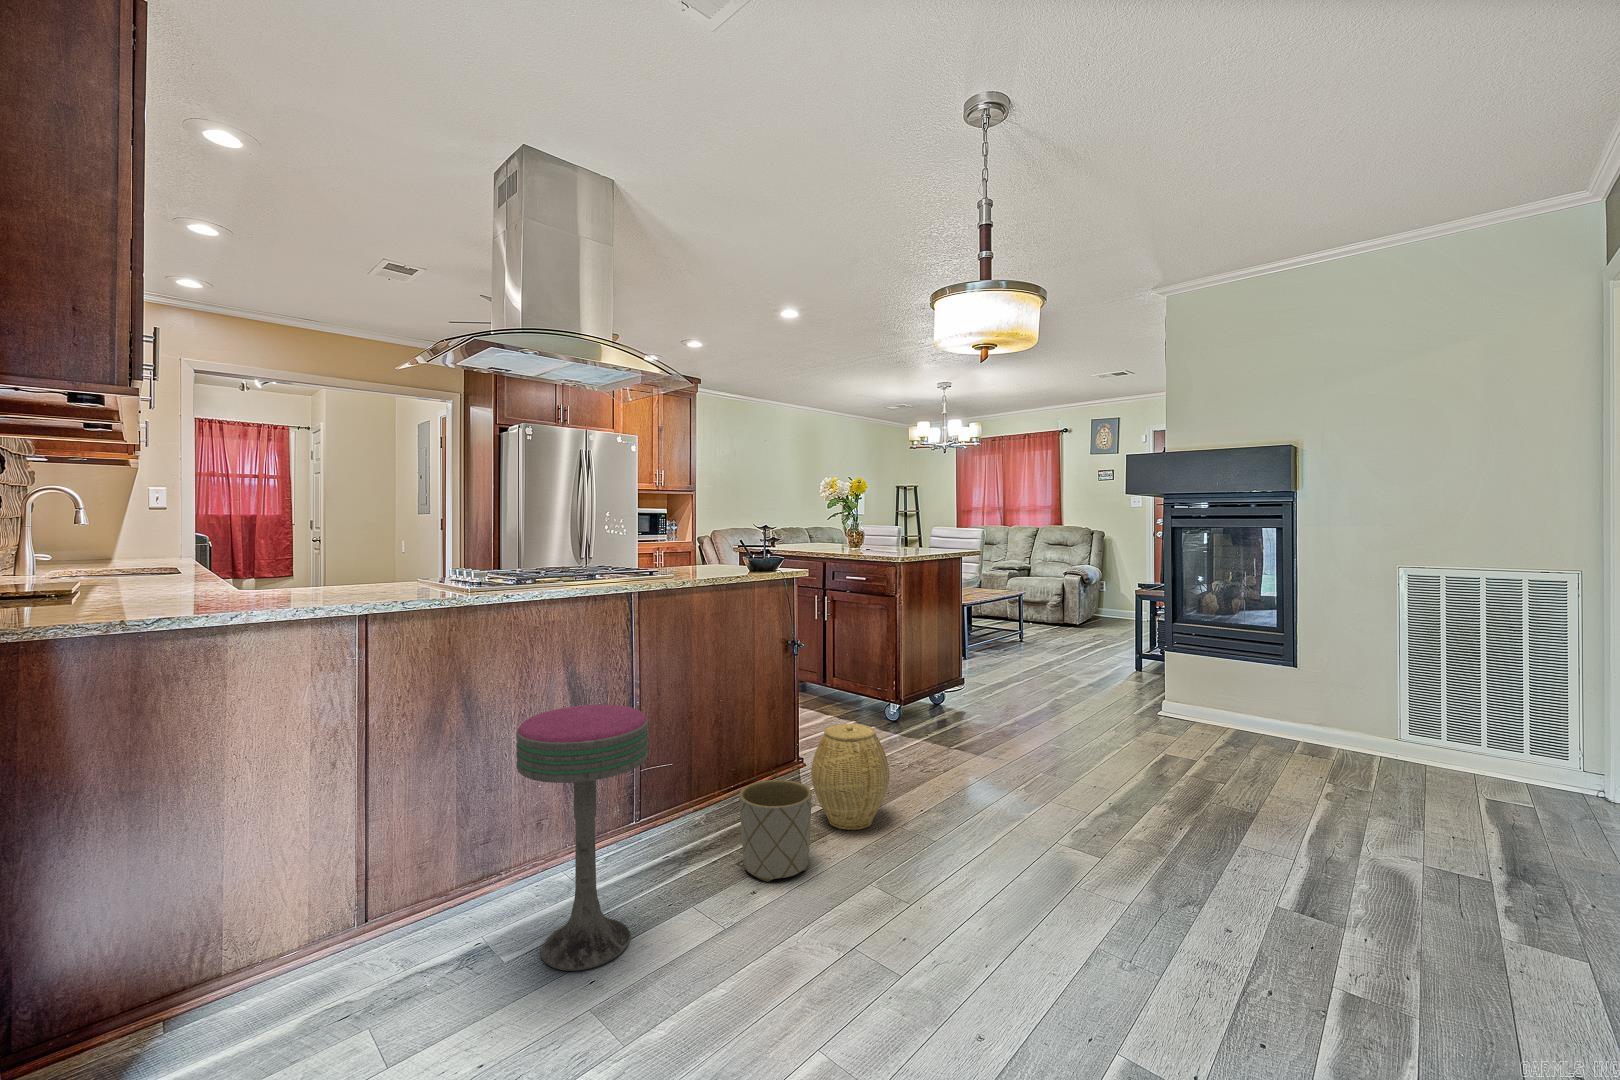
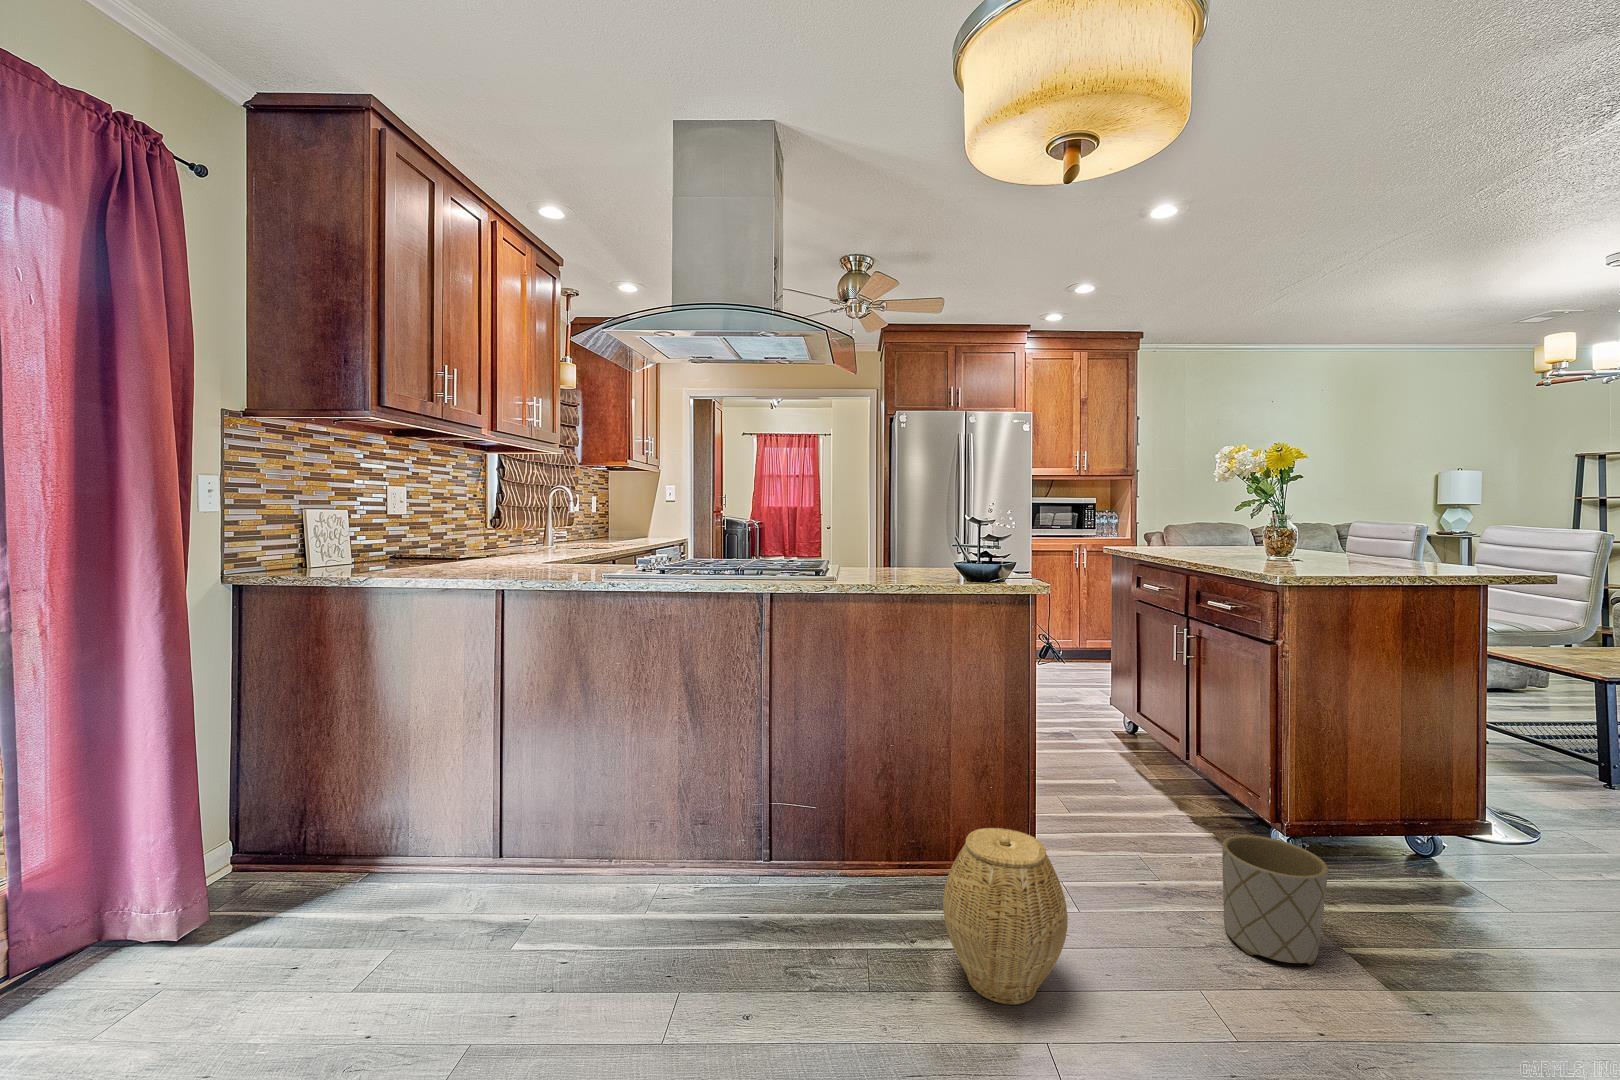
bar stool: present [516,705,649,971] -> none [502,712,645,999]
planter: present [739,780,812,882] -> present [1222,835,1328,965]

